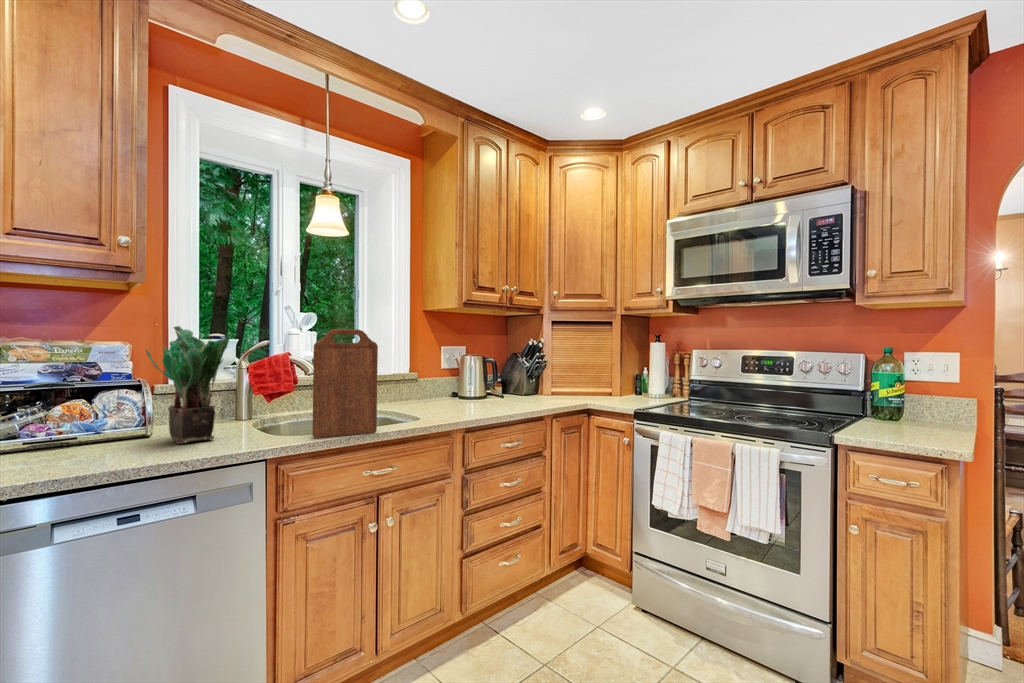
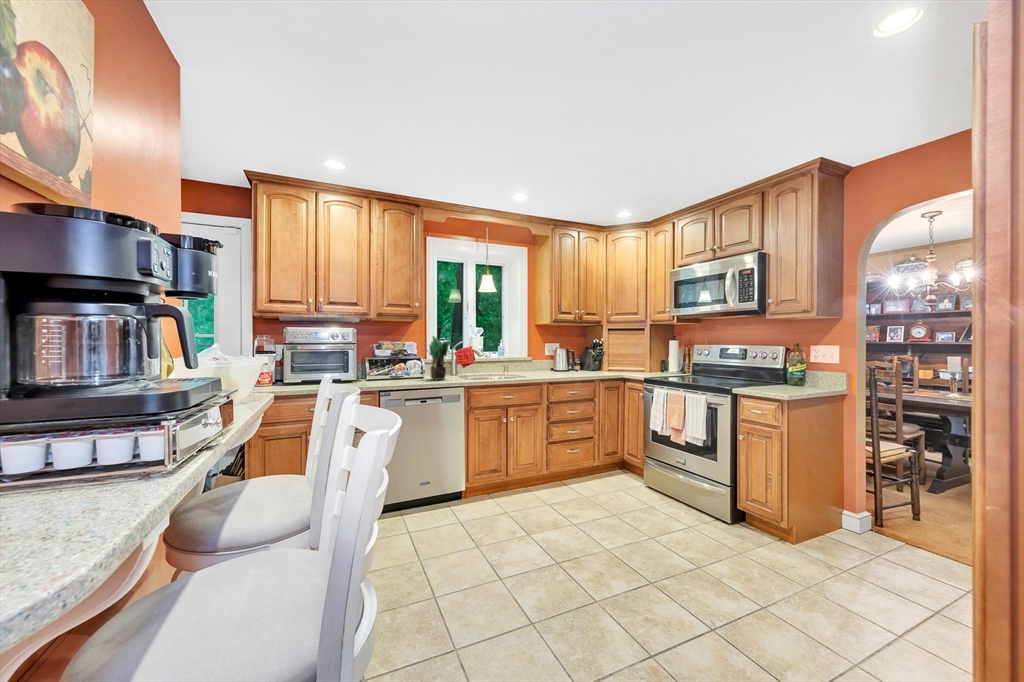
cutting board: present [312,329,378,438] -> none [481,336,507,381]

